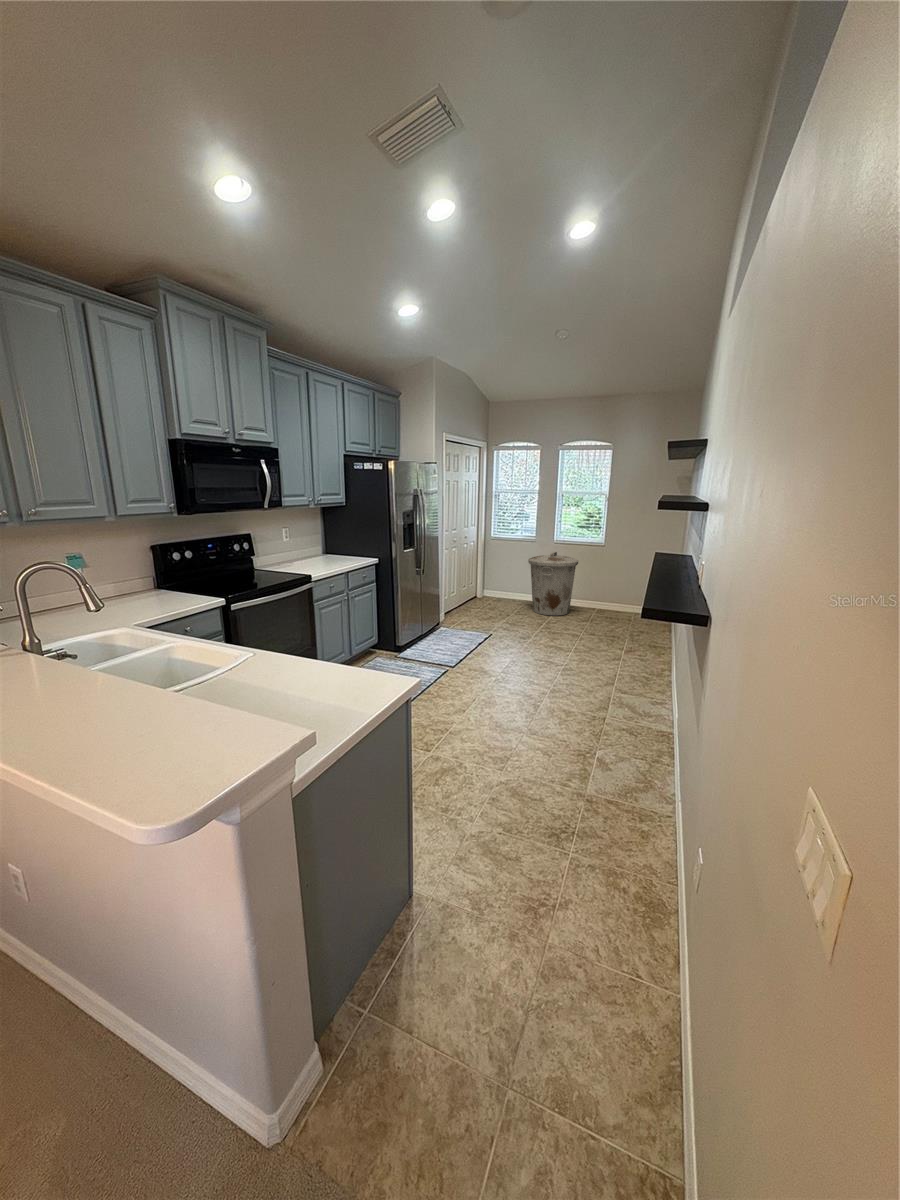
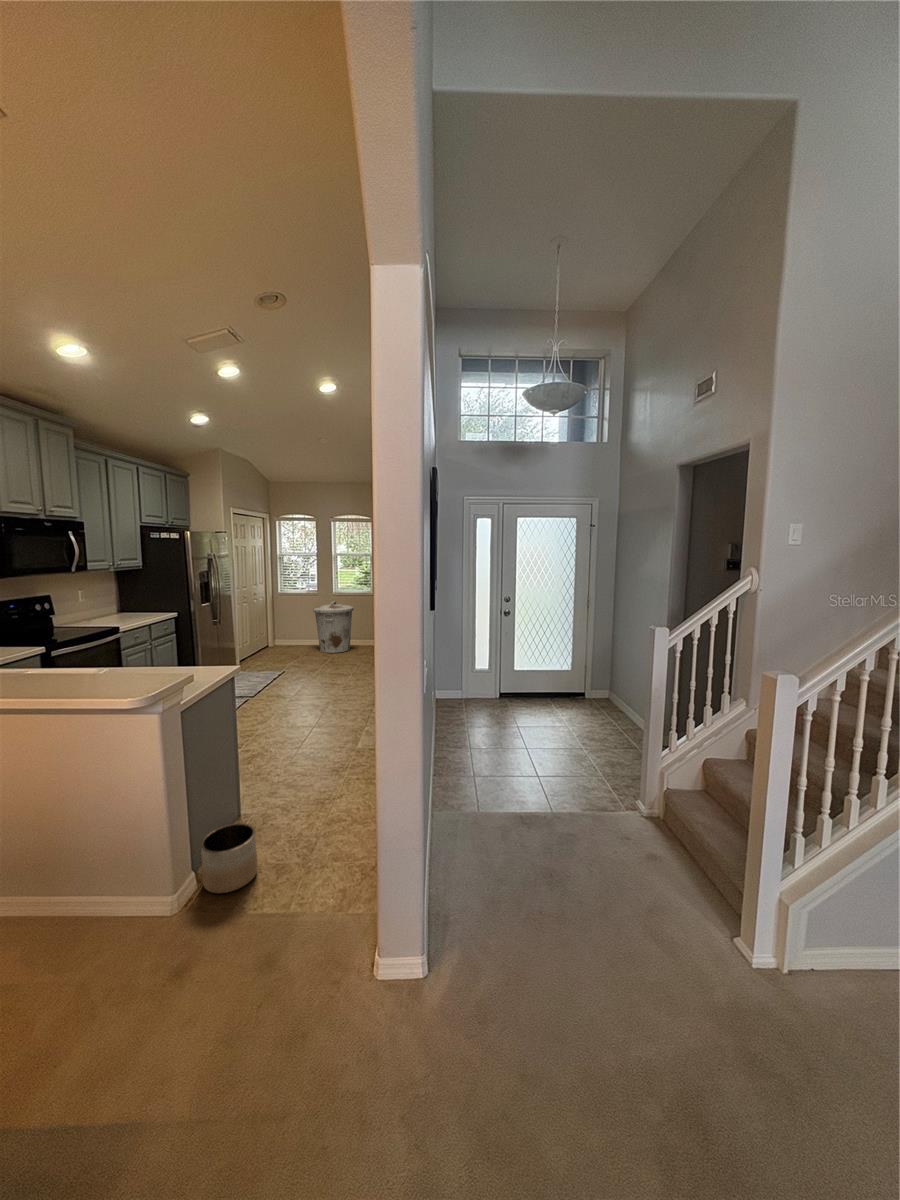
planter: none [327,974,422,1139] -> present [201,823,258,893]

